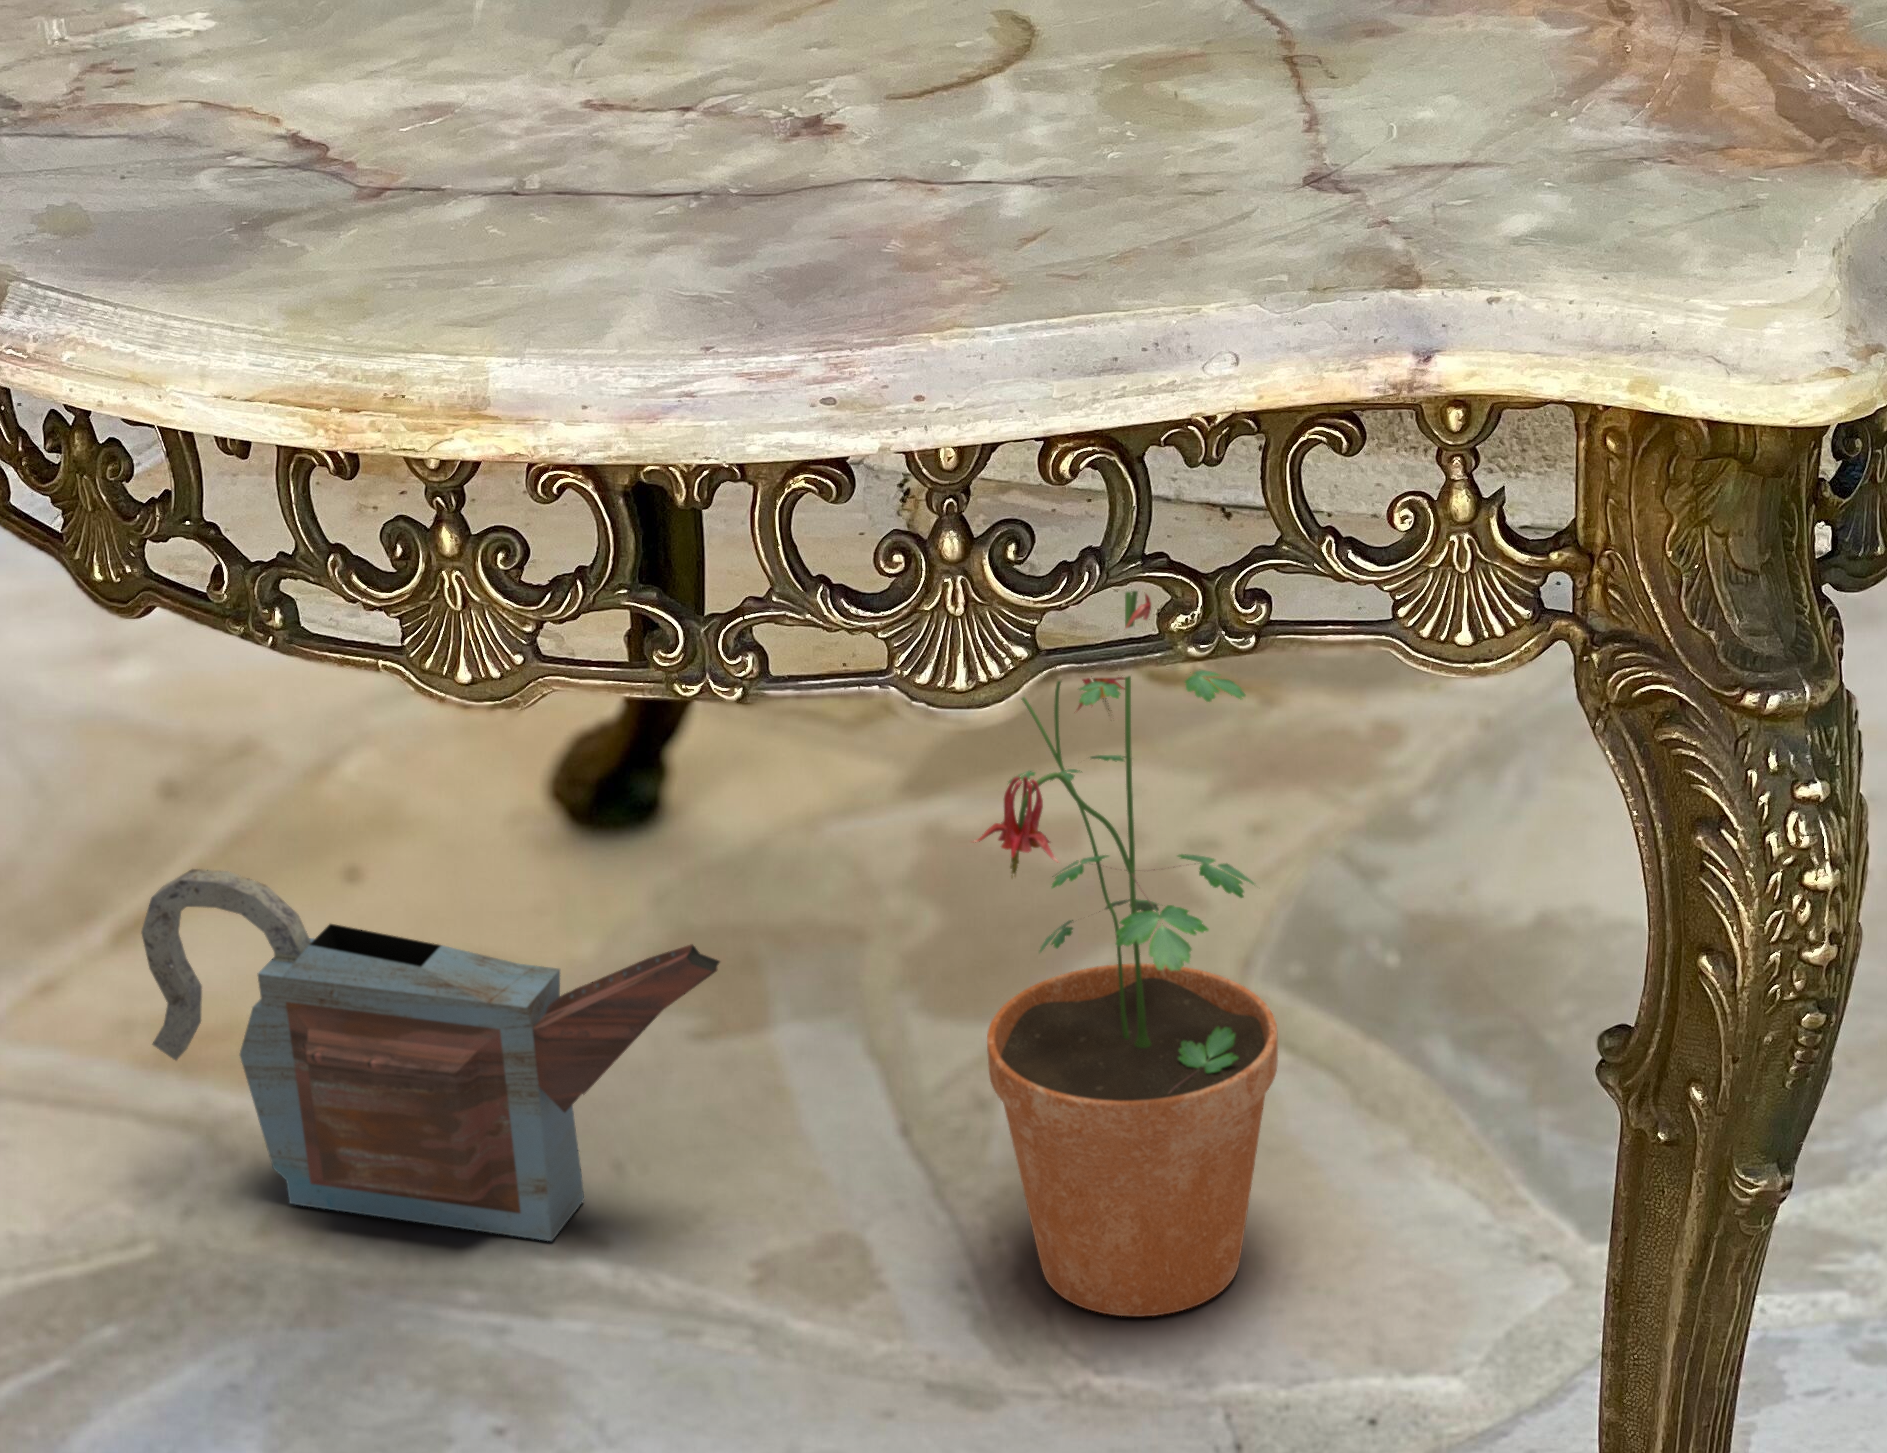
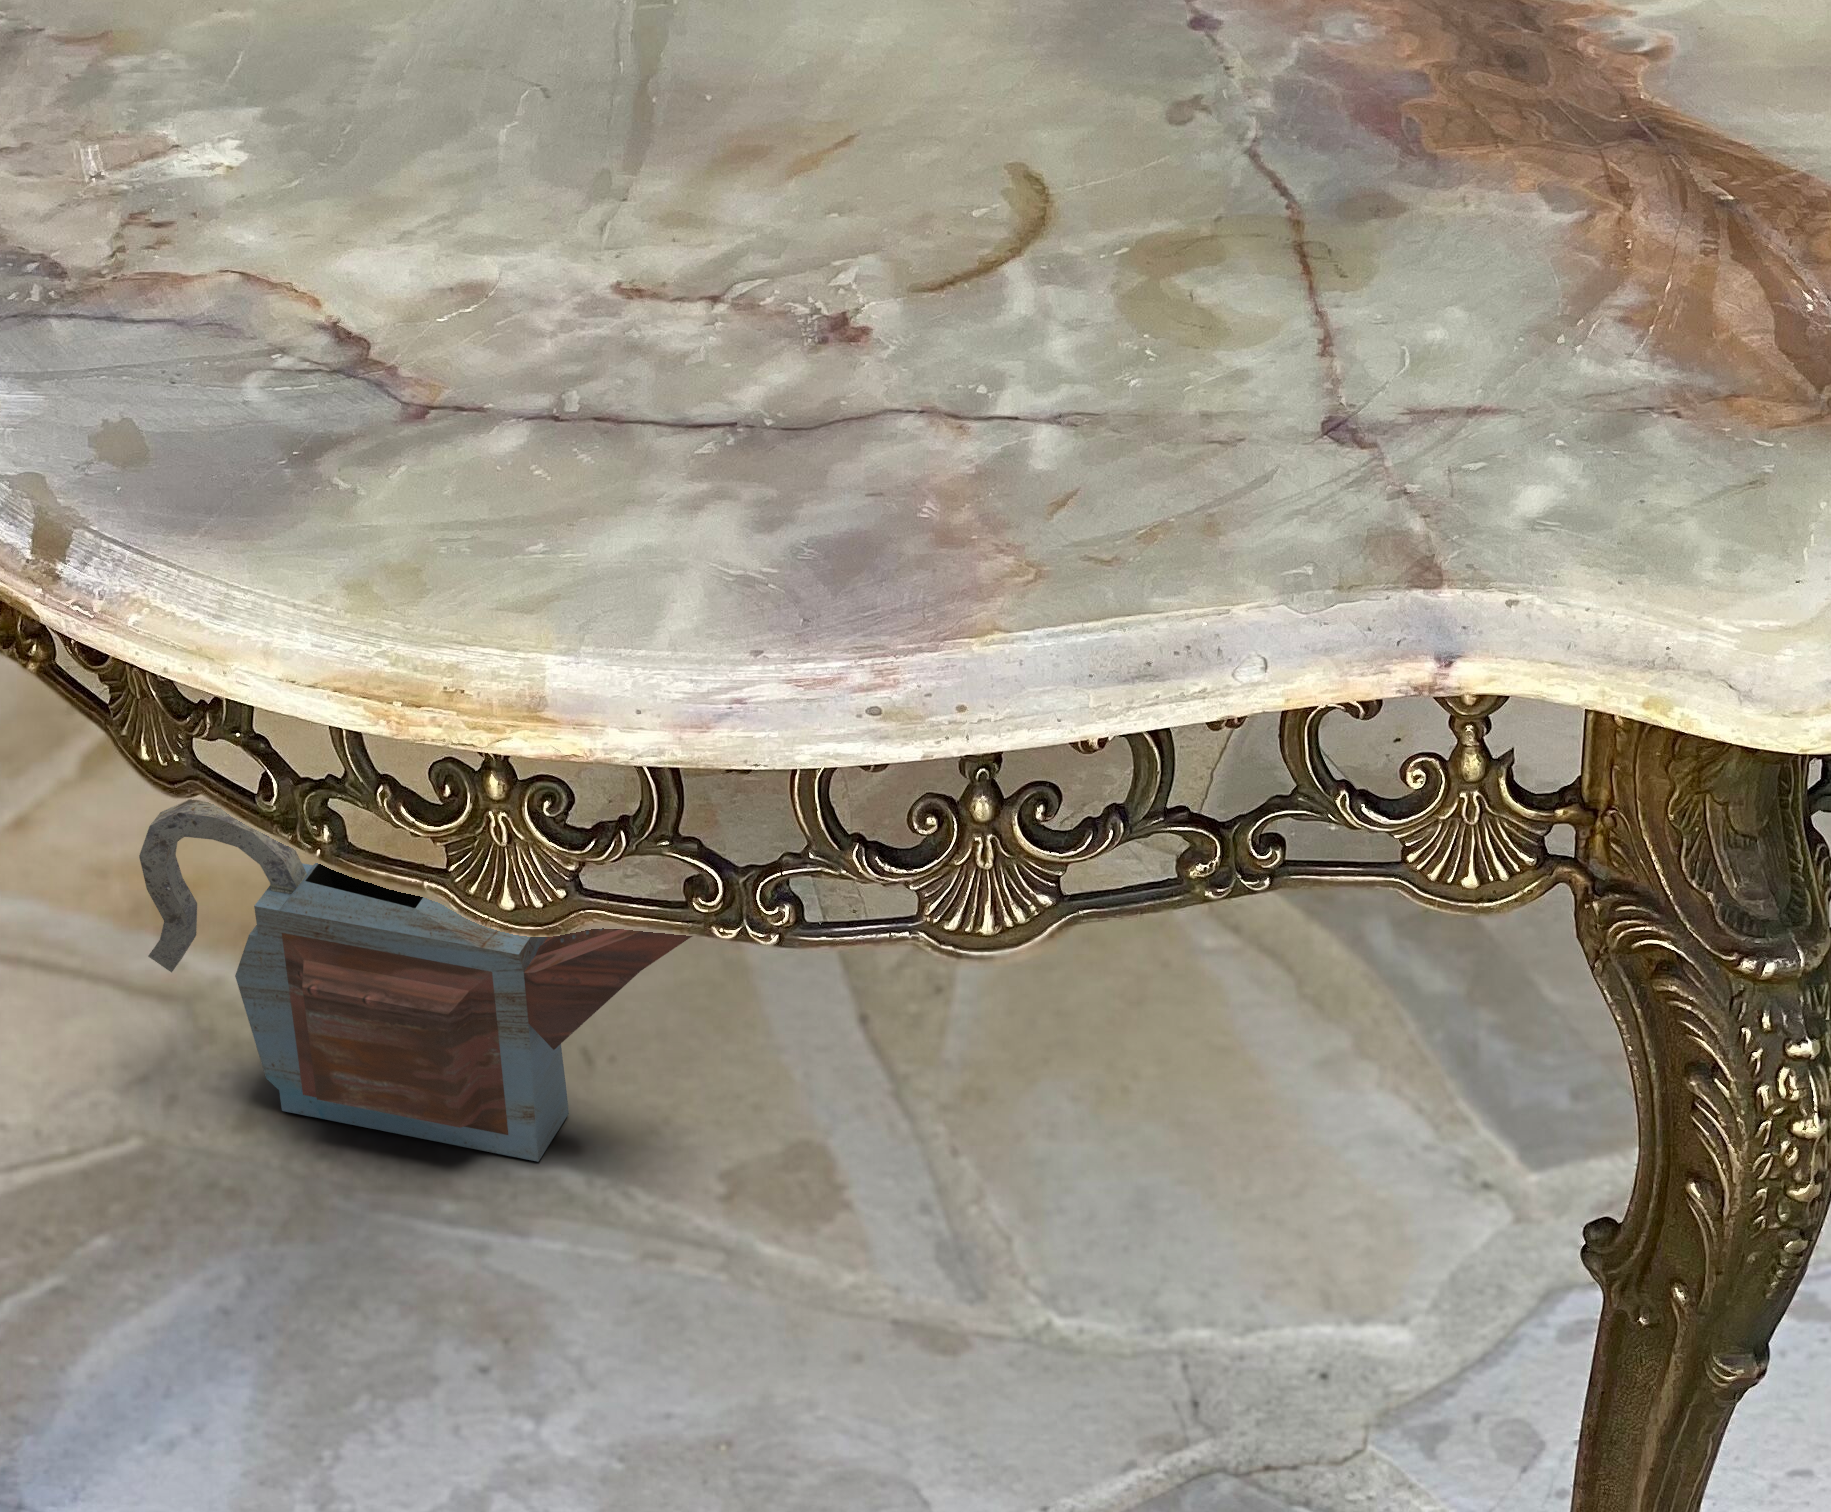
potted plant: present [975,591,1278,1317] -> none [922,430,1247,1265]

